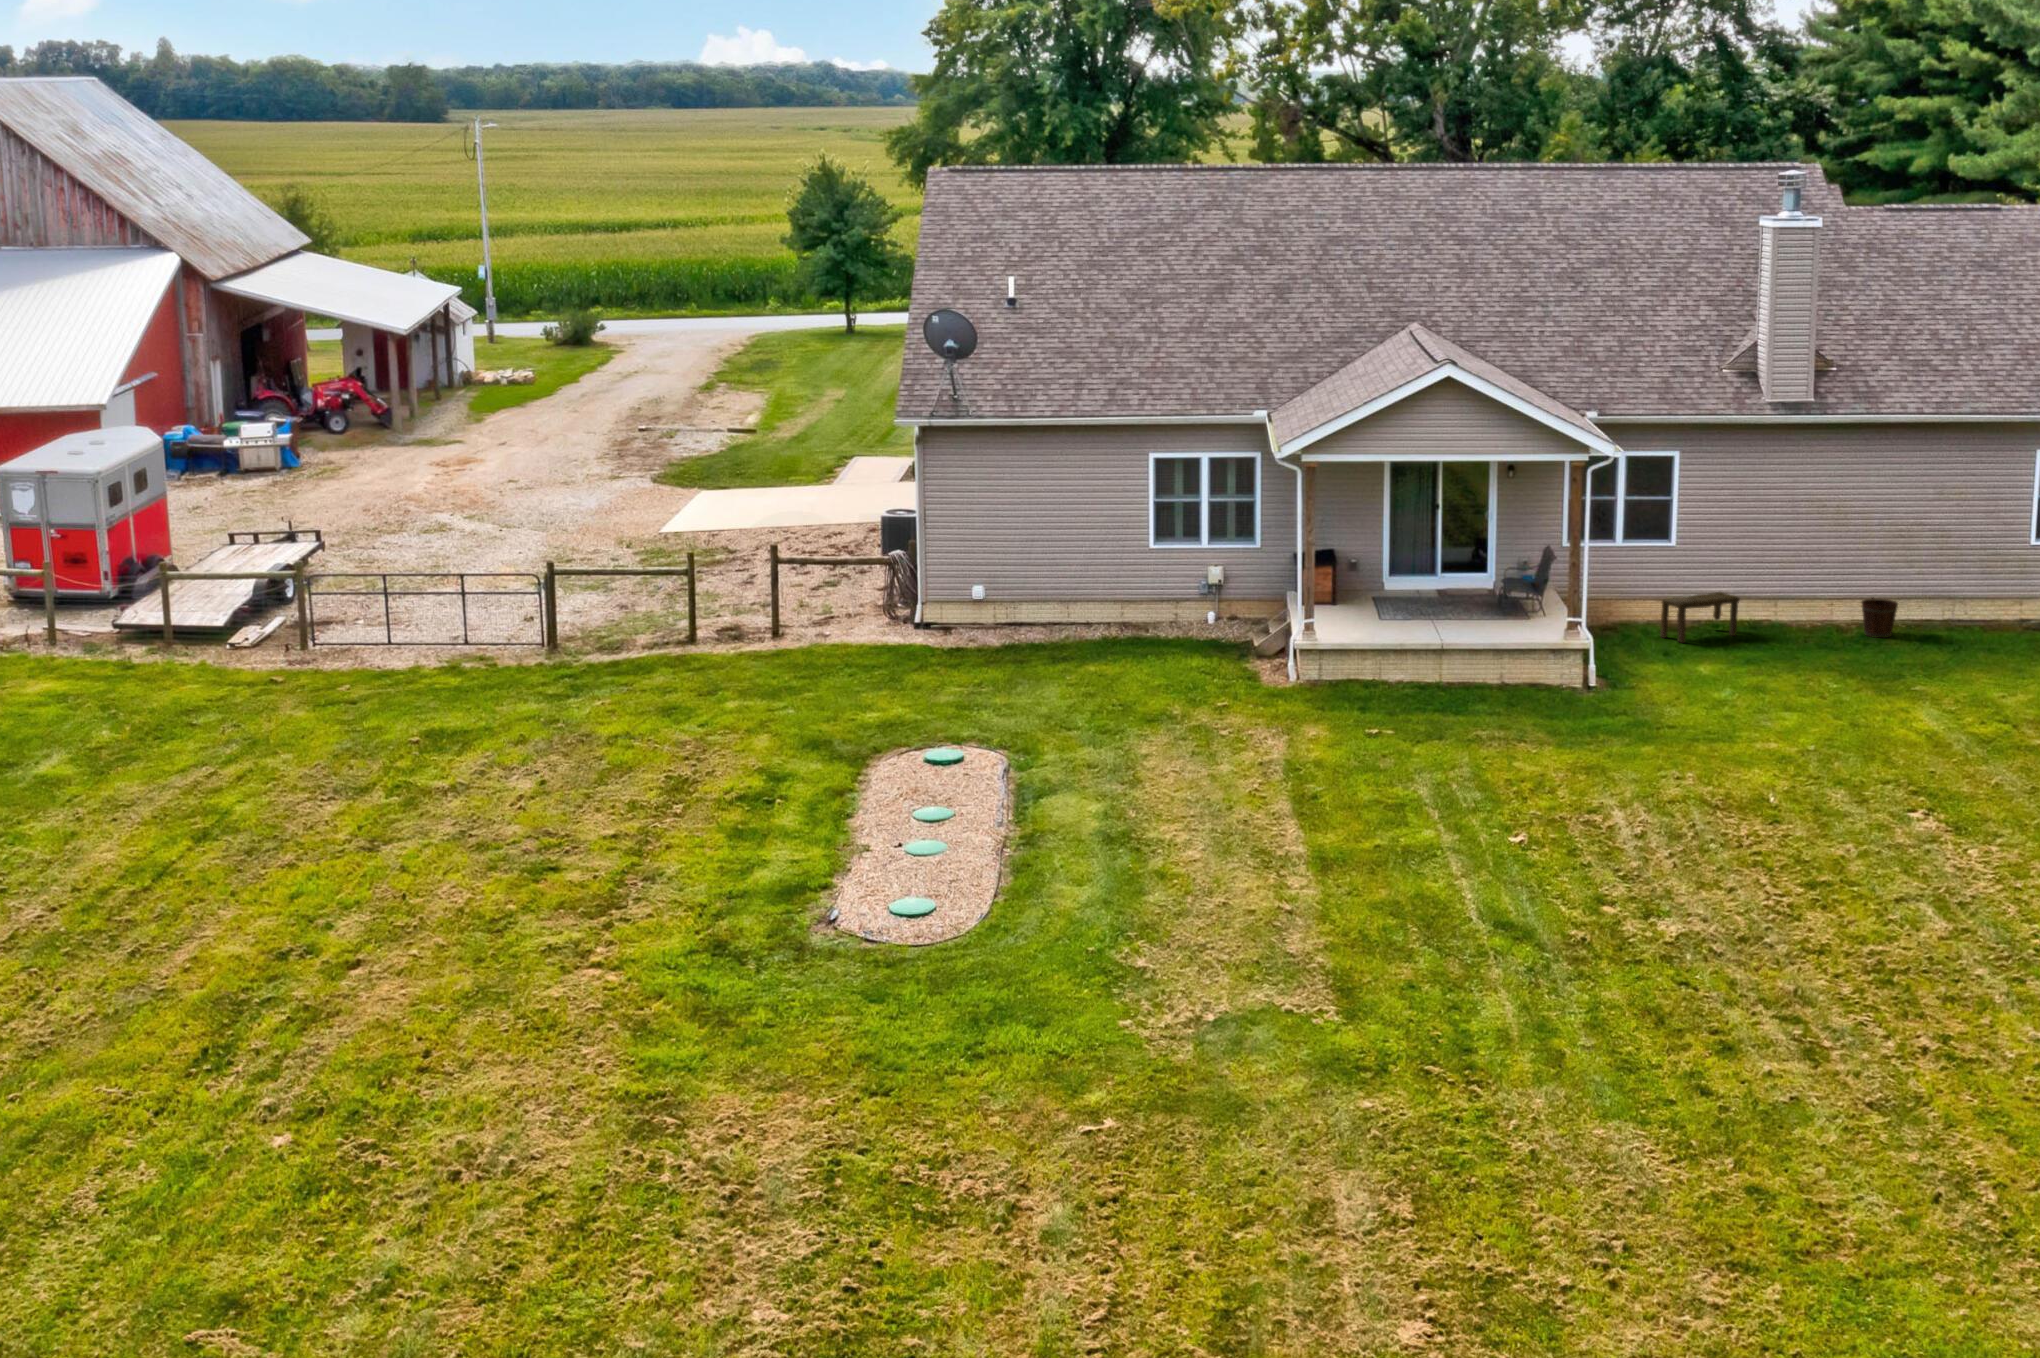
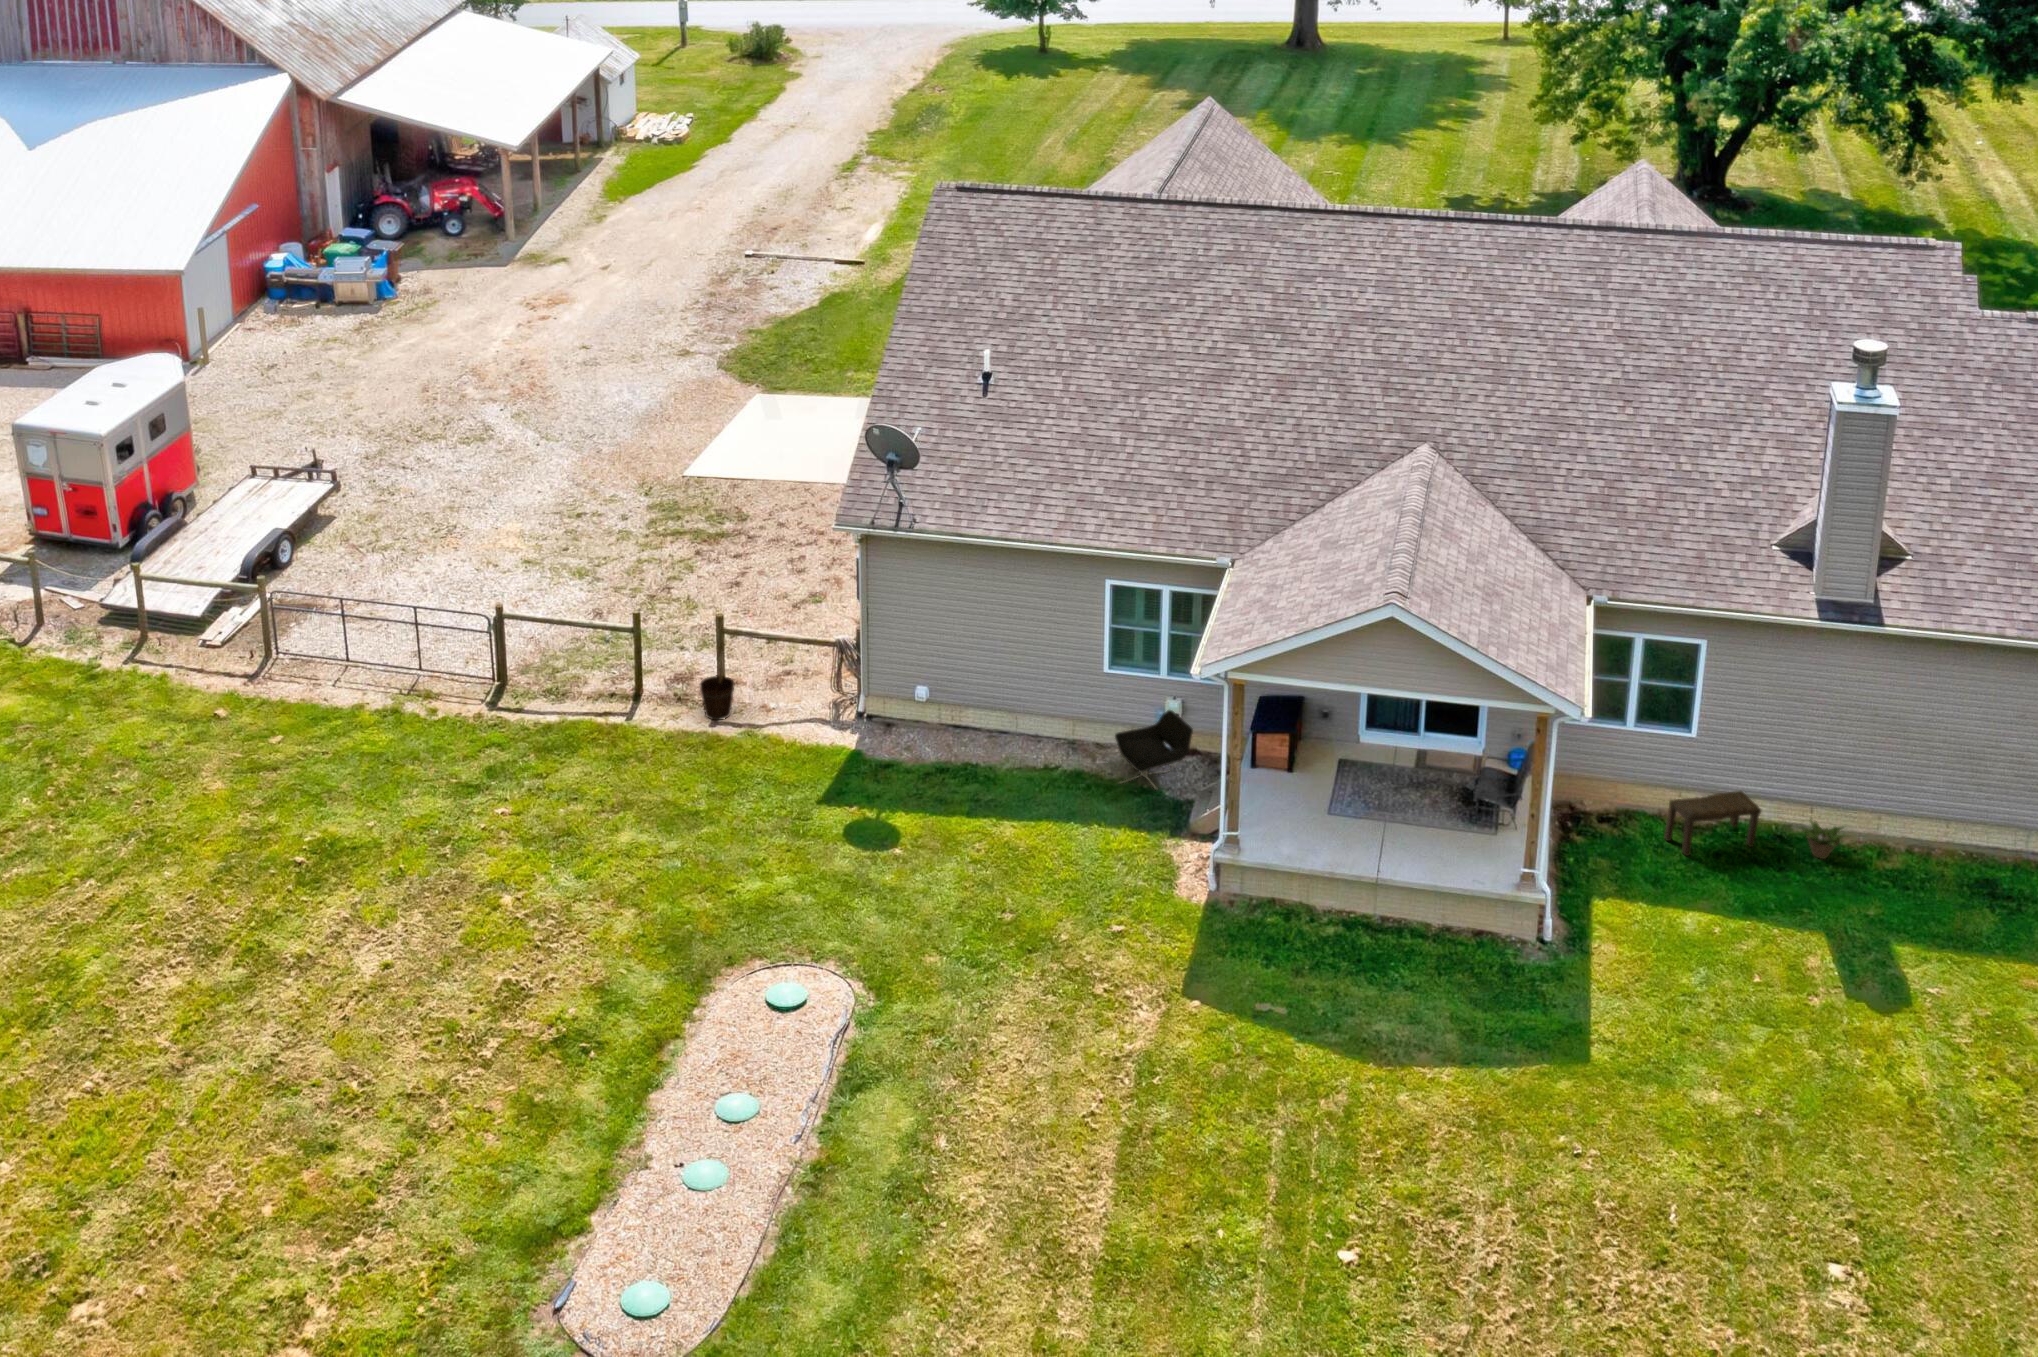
lounge chair: none [1166,580,1239,645] -> present [1115,710,1193,789]
bucket: present [1861,598,1898,638] -> present [700,675,734,720]
decorative plant: none [1766,609,1817,637] -> present [1799,820,1848,859]

